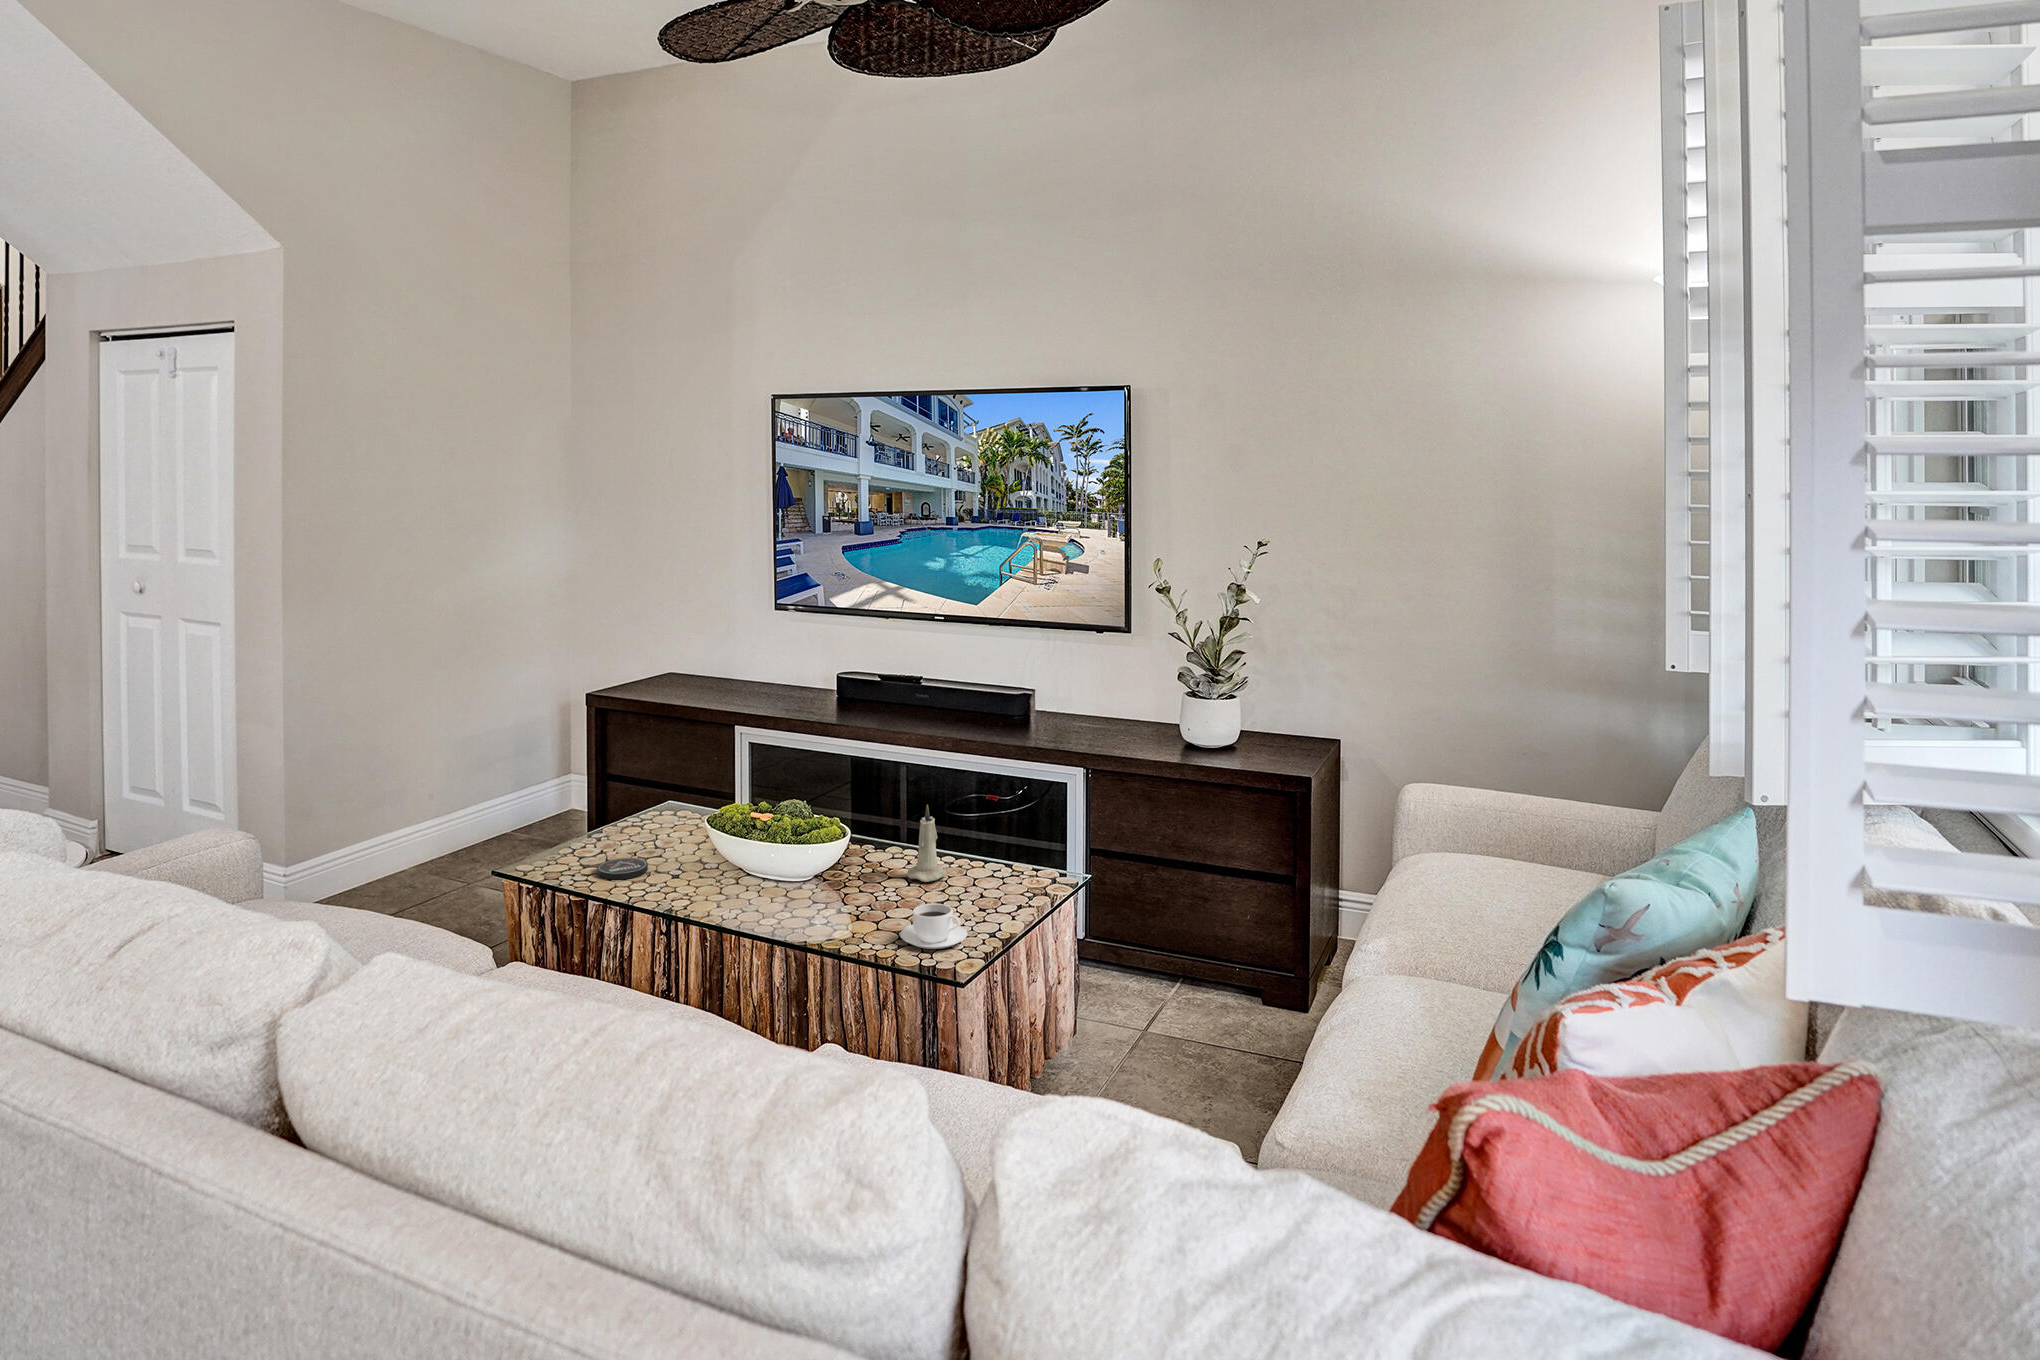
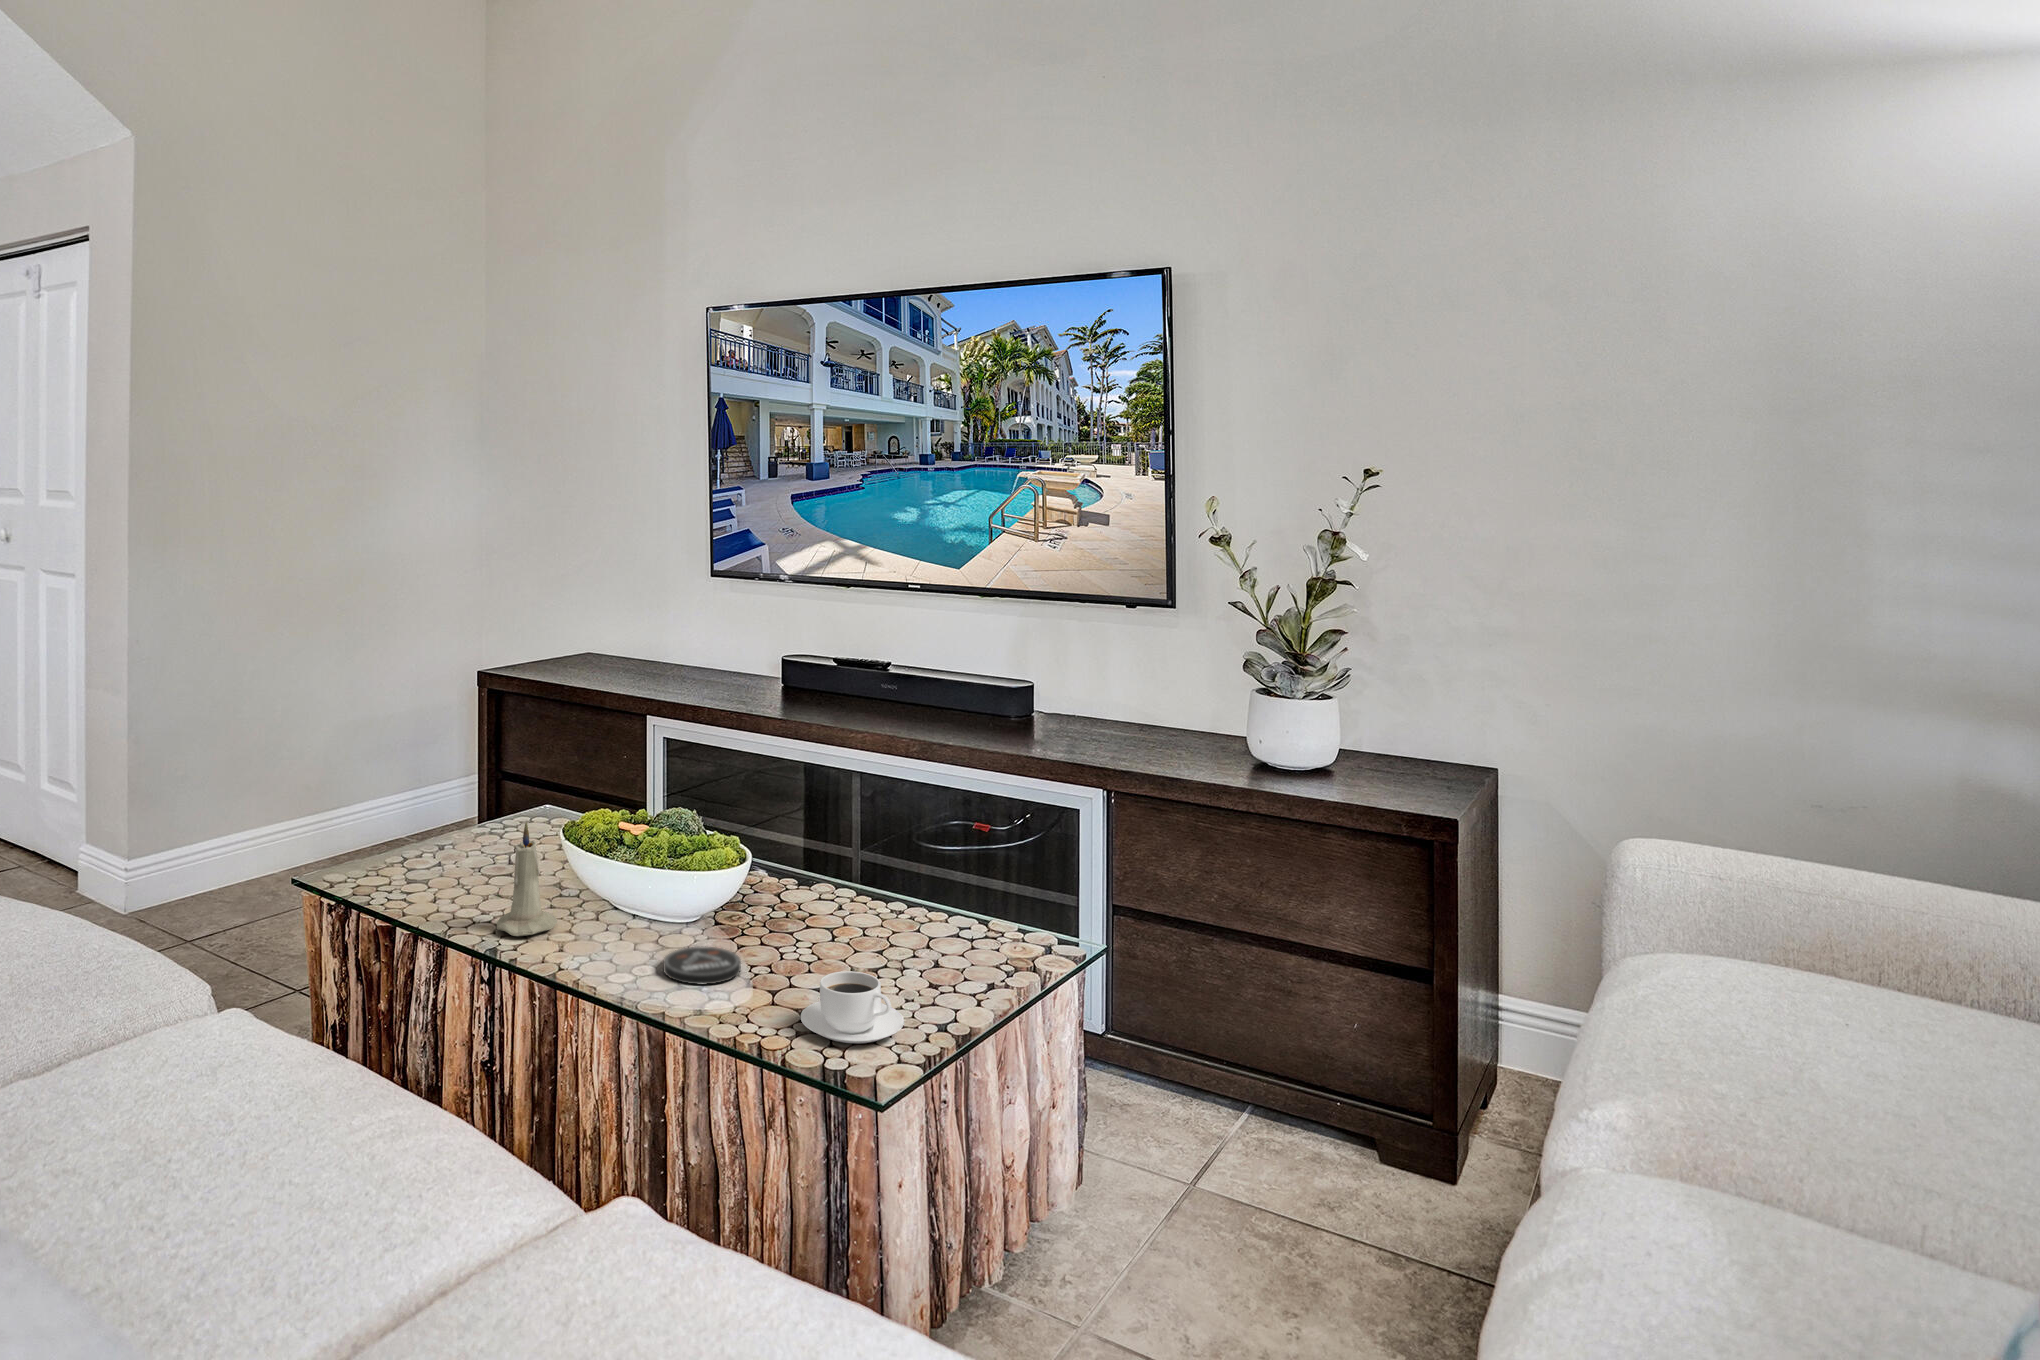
candle: present [907,804,947,882] -> present [497,822,557,936]
coaster: present [597,858,648,879] -> present [663,947,741,985]

